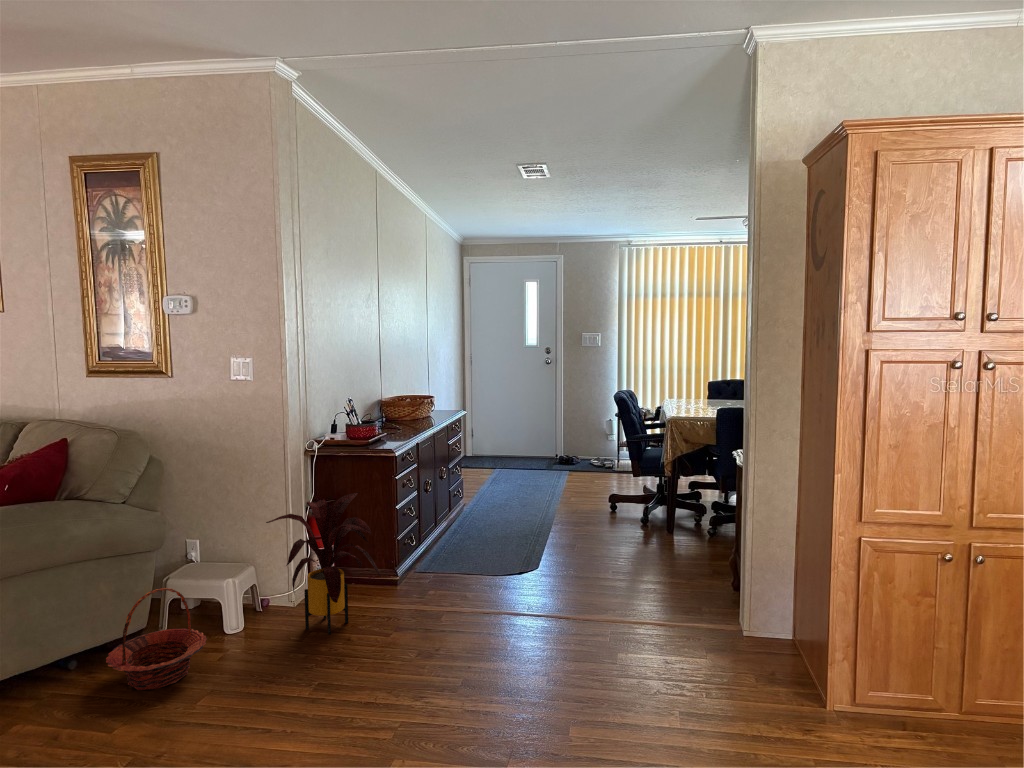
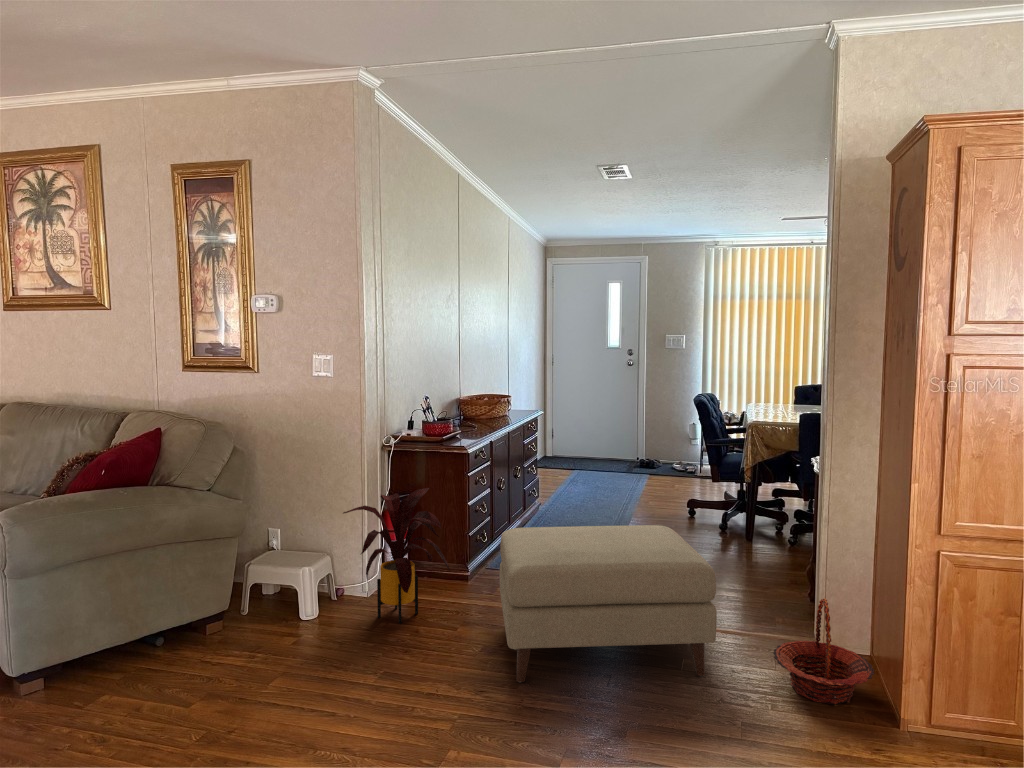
ottoman: none [433,522,650,690] -> present [500,525,717,682]
basket: present [106,588,207,690] -> present [773,598,874,704]

